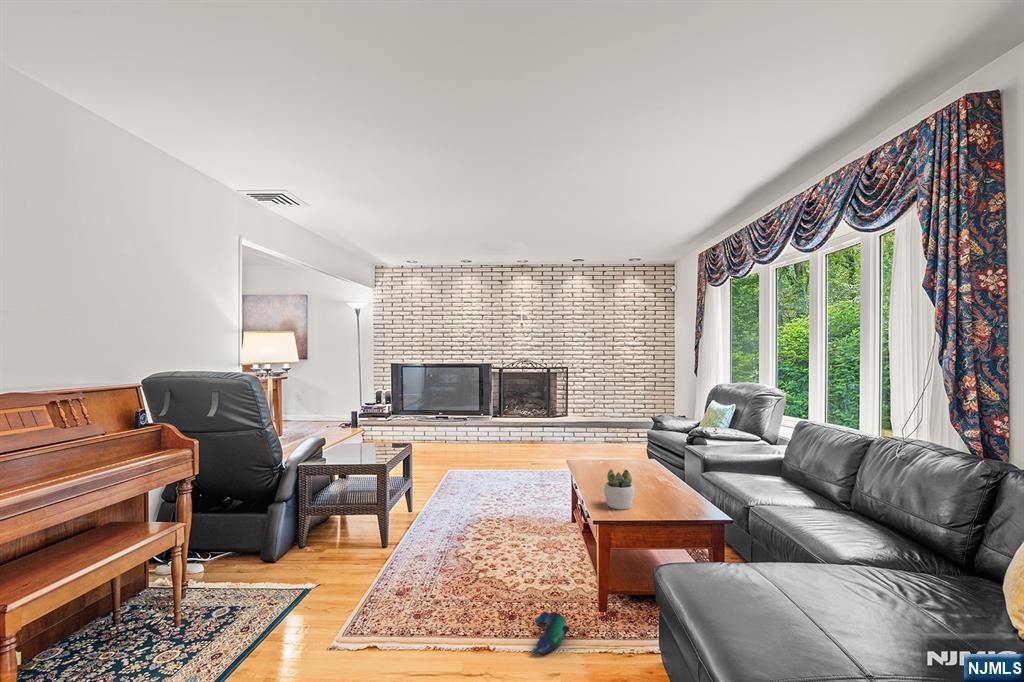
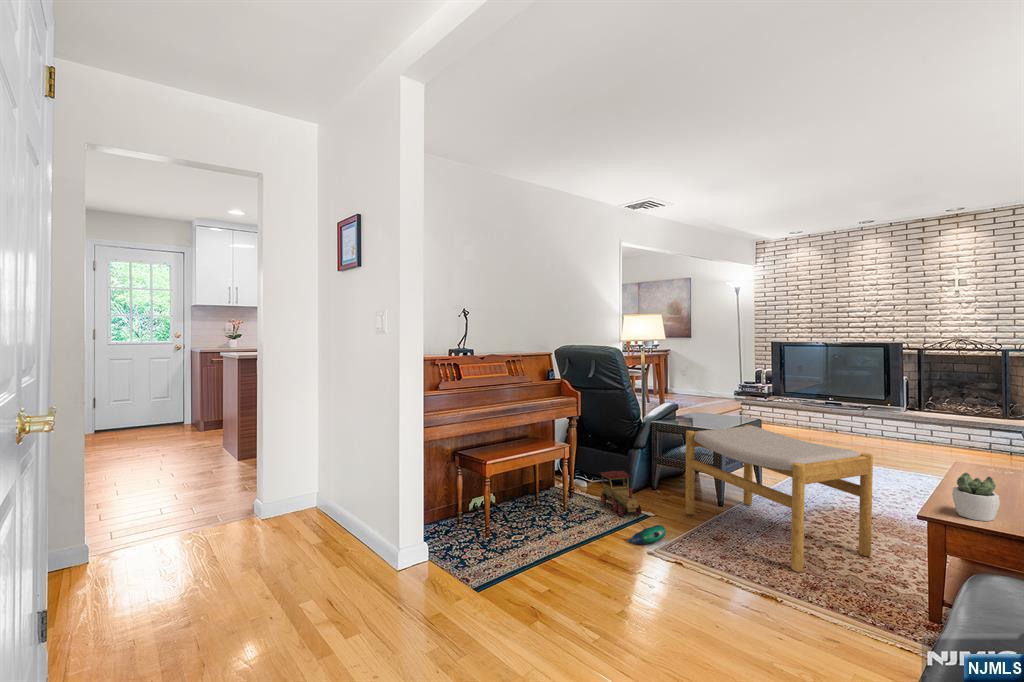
footstool: none [351,452,533,605] -> present [686,425,873,572]
toy train: none [231,537,298,603] -> present [600,471,641,517]
plush toy: present [532,611,569,655] -> present [628,525,666,545]

